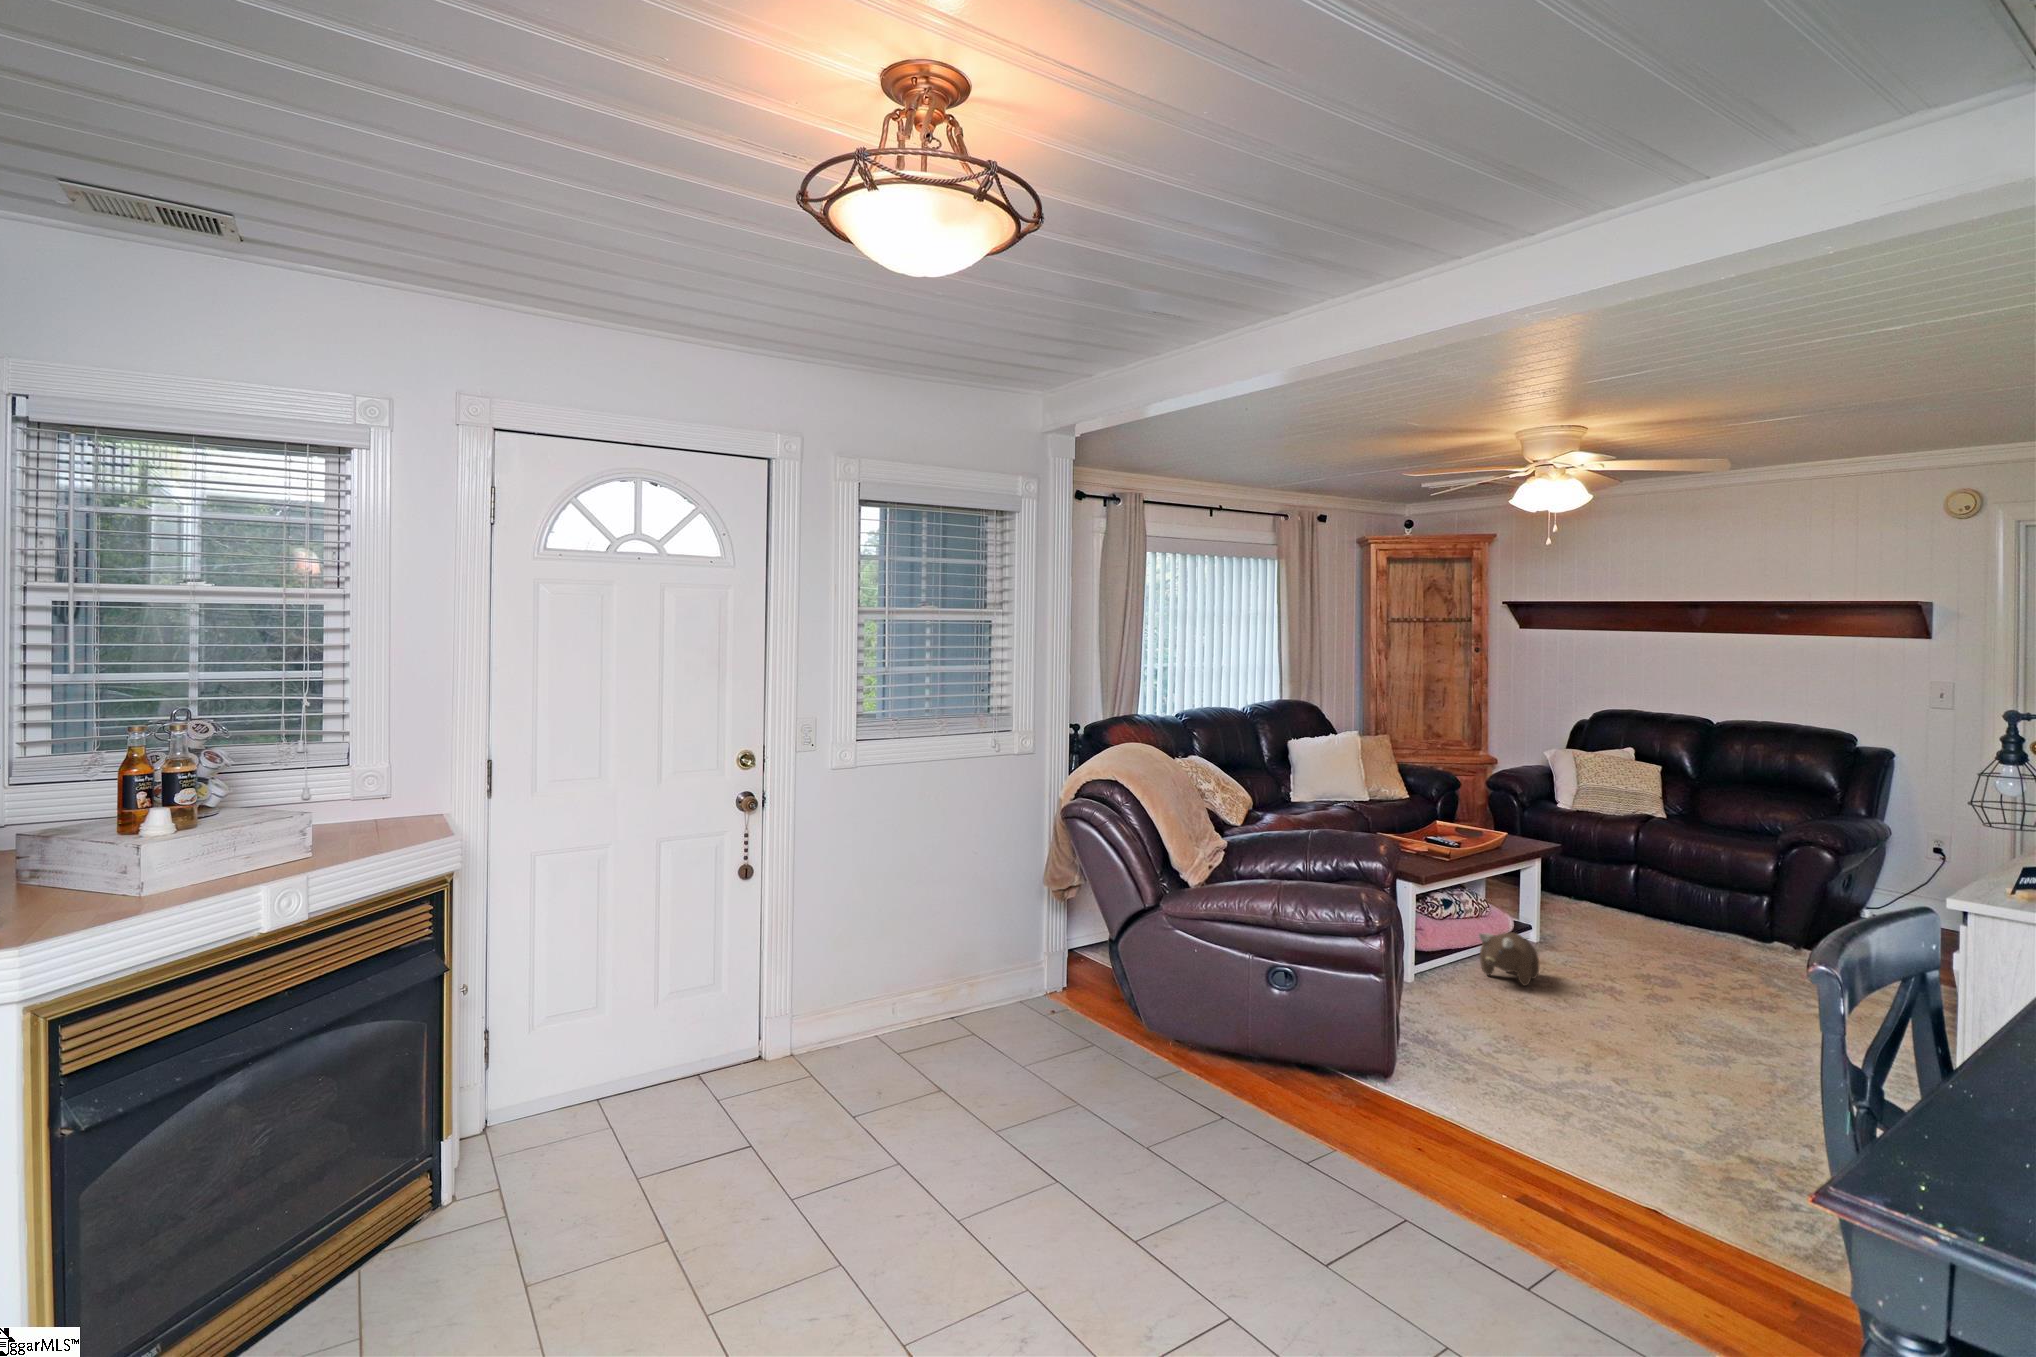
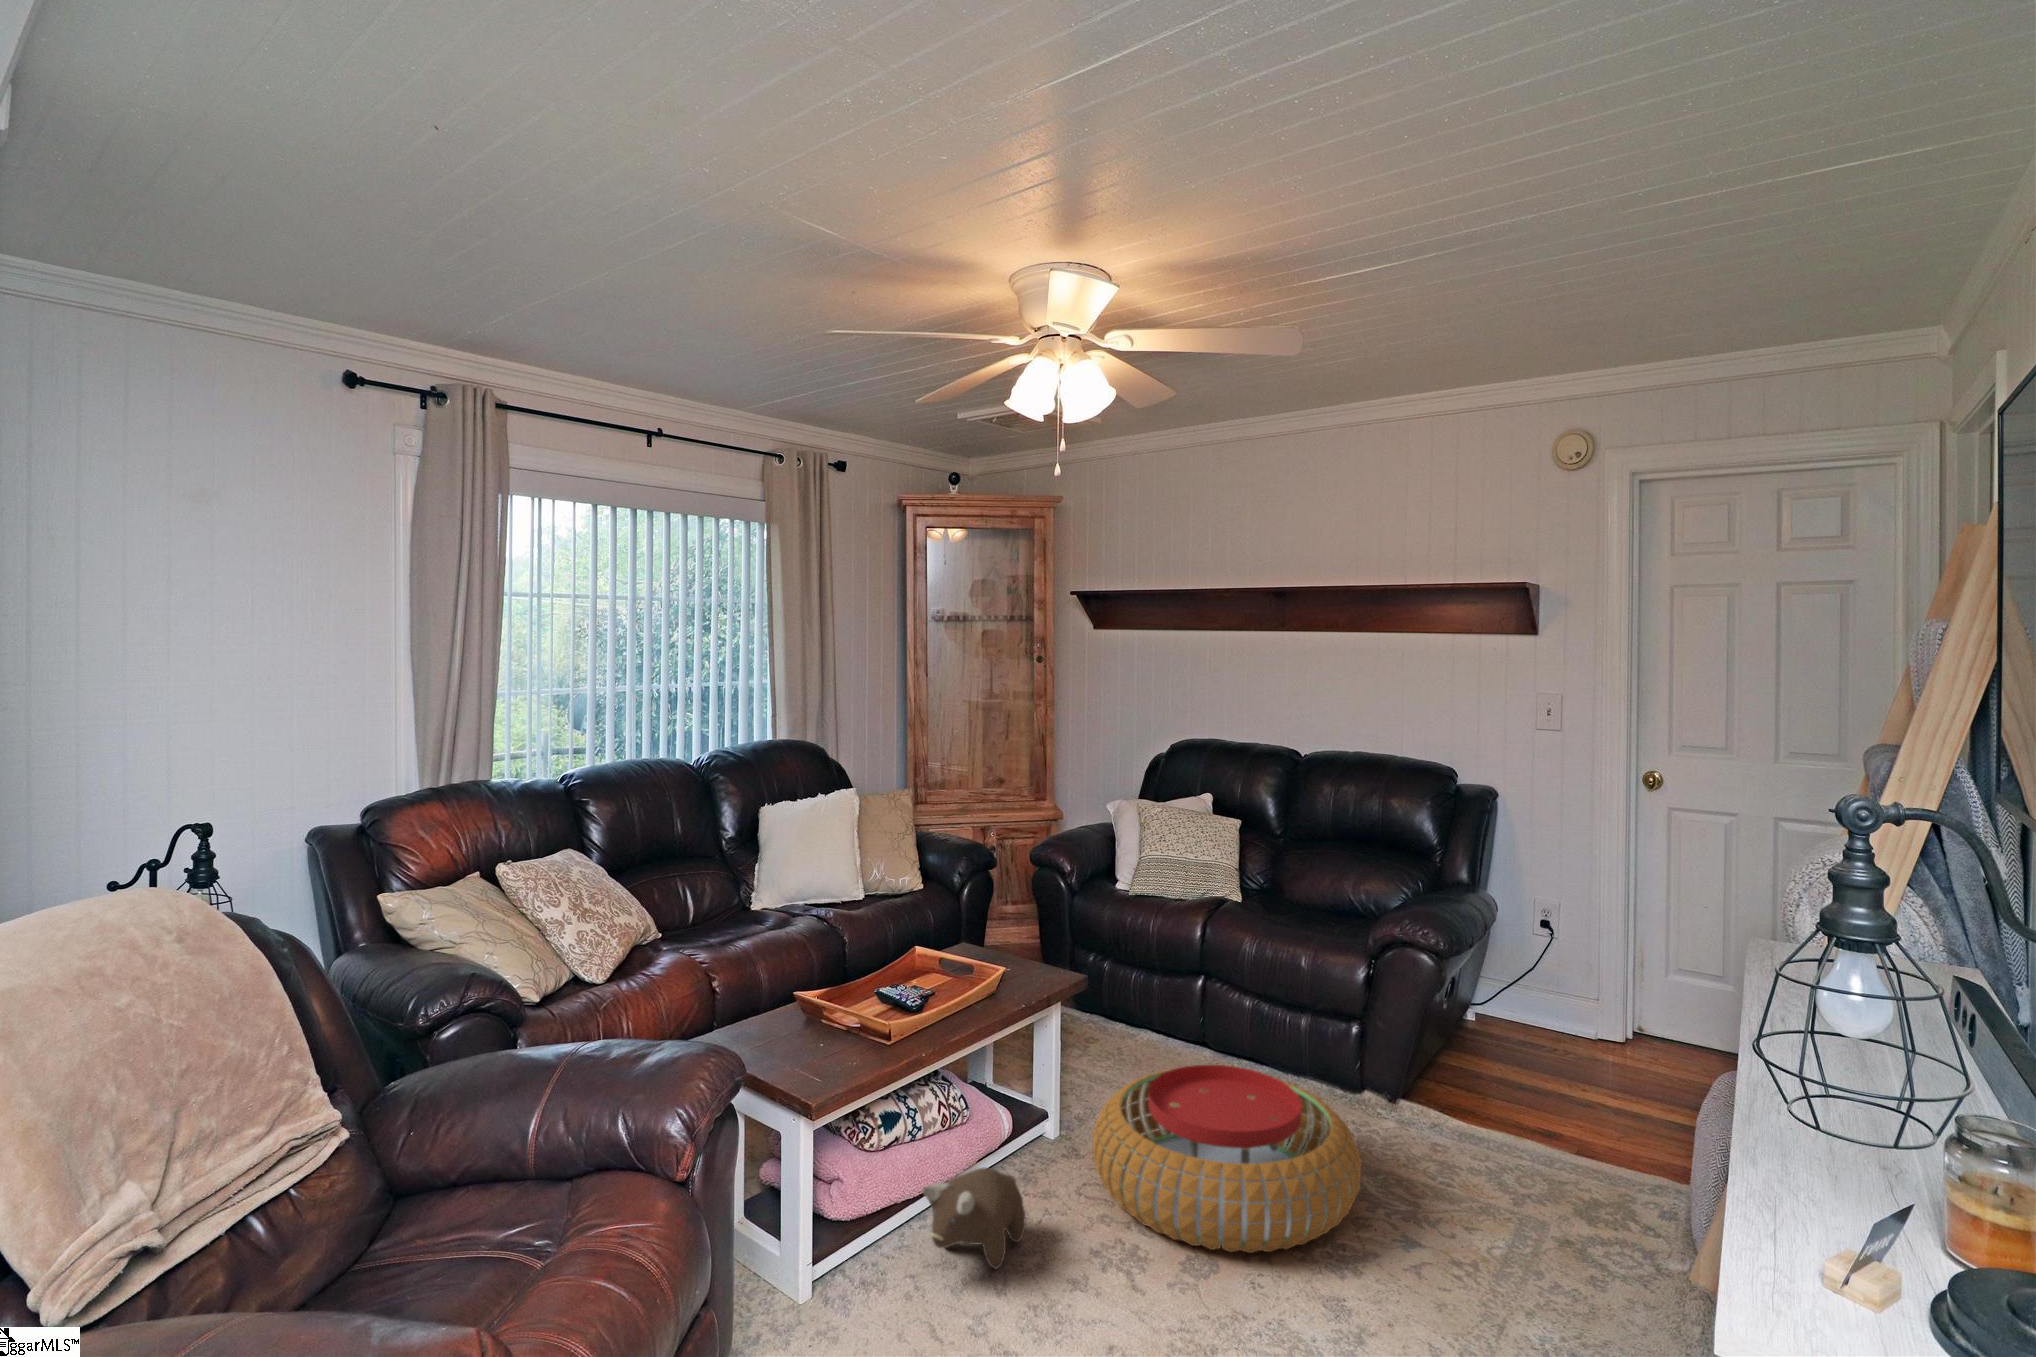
pouf: none [1573,903,1782,1002] -> present [1093,1065,1361,1253]

